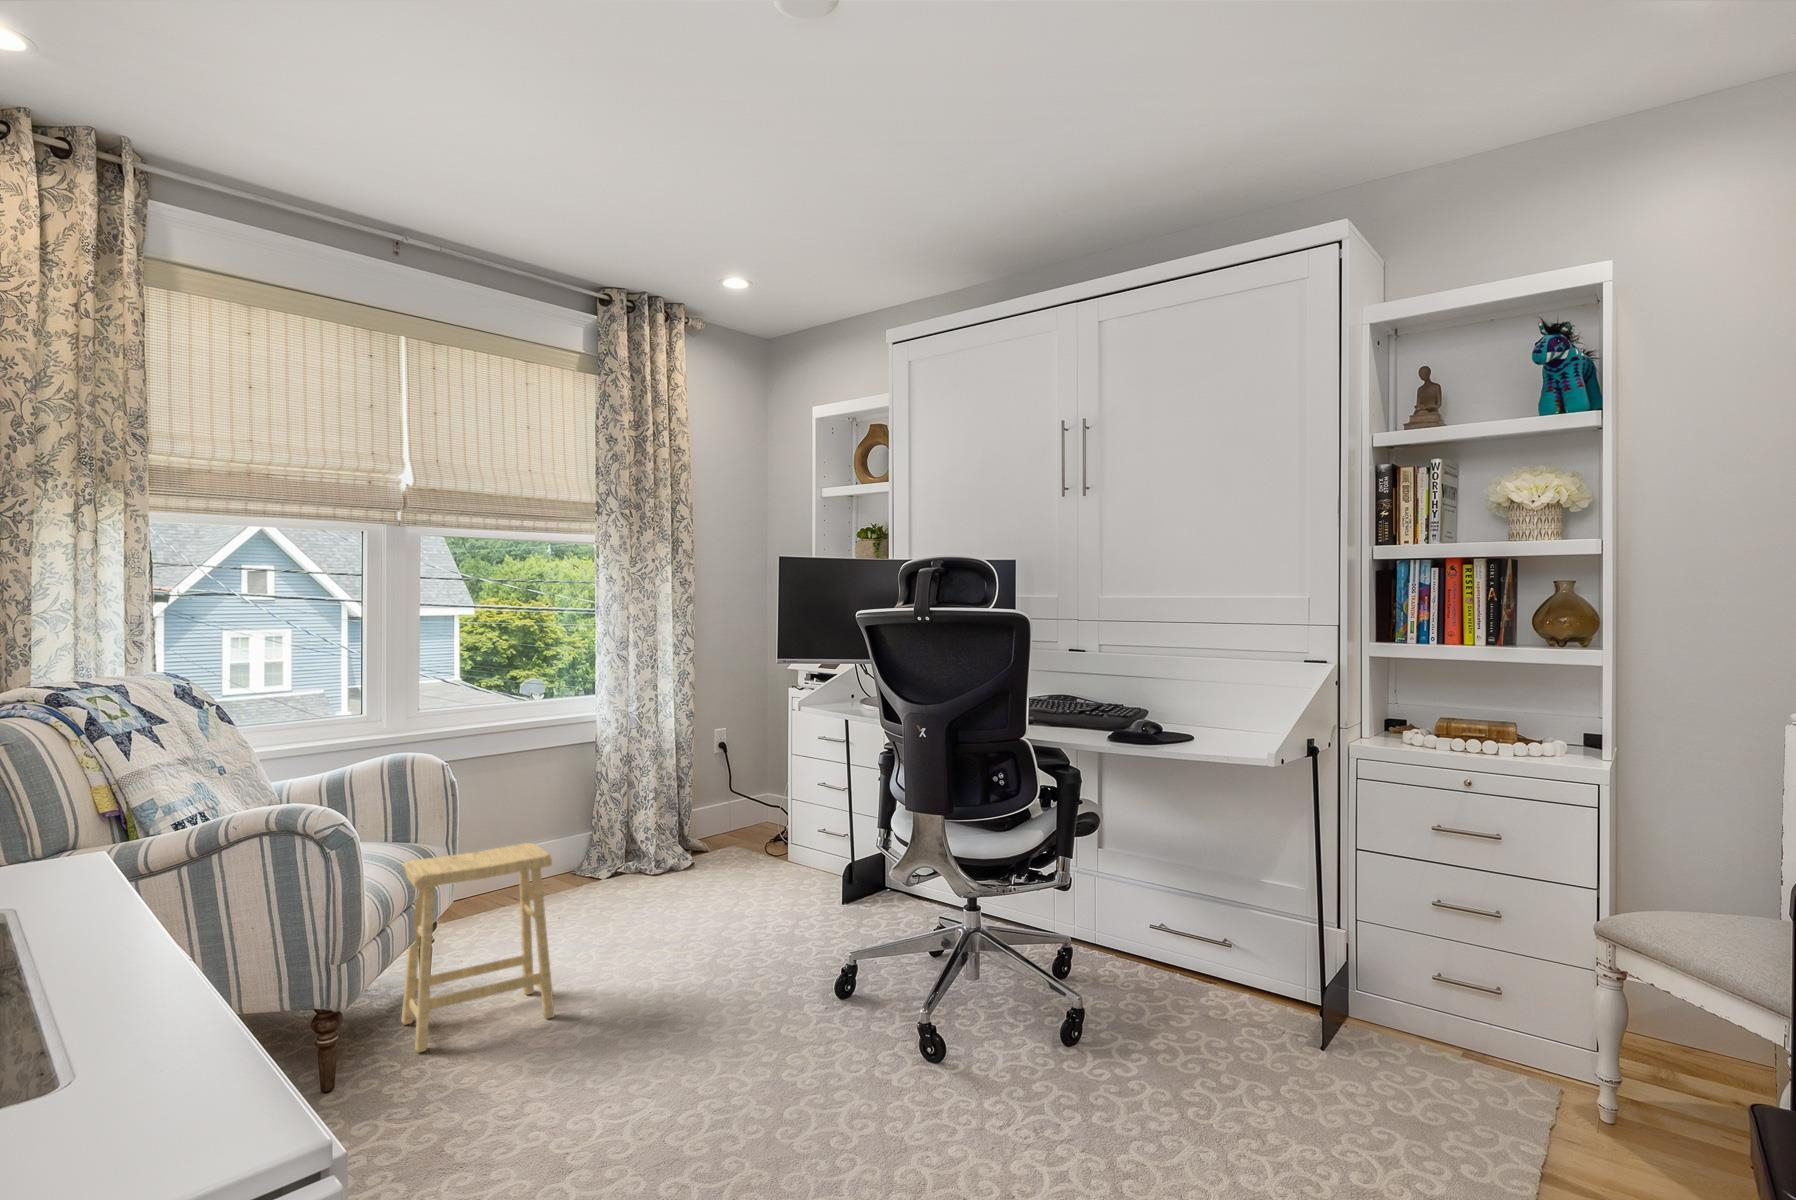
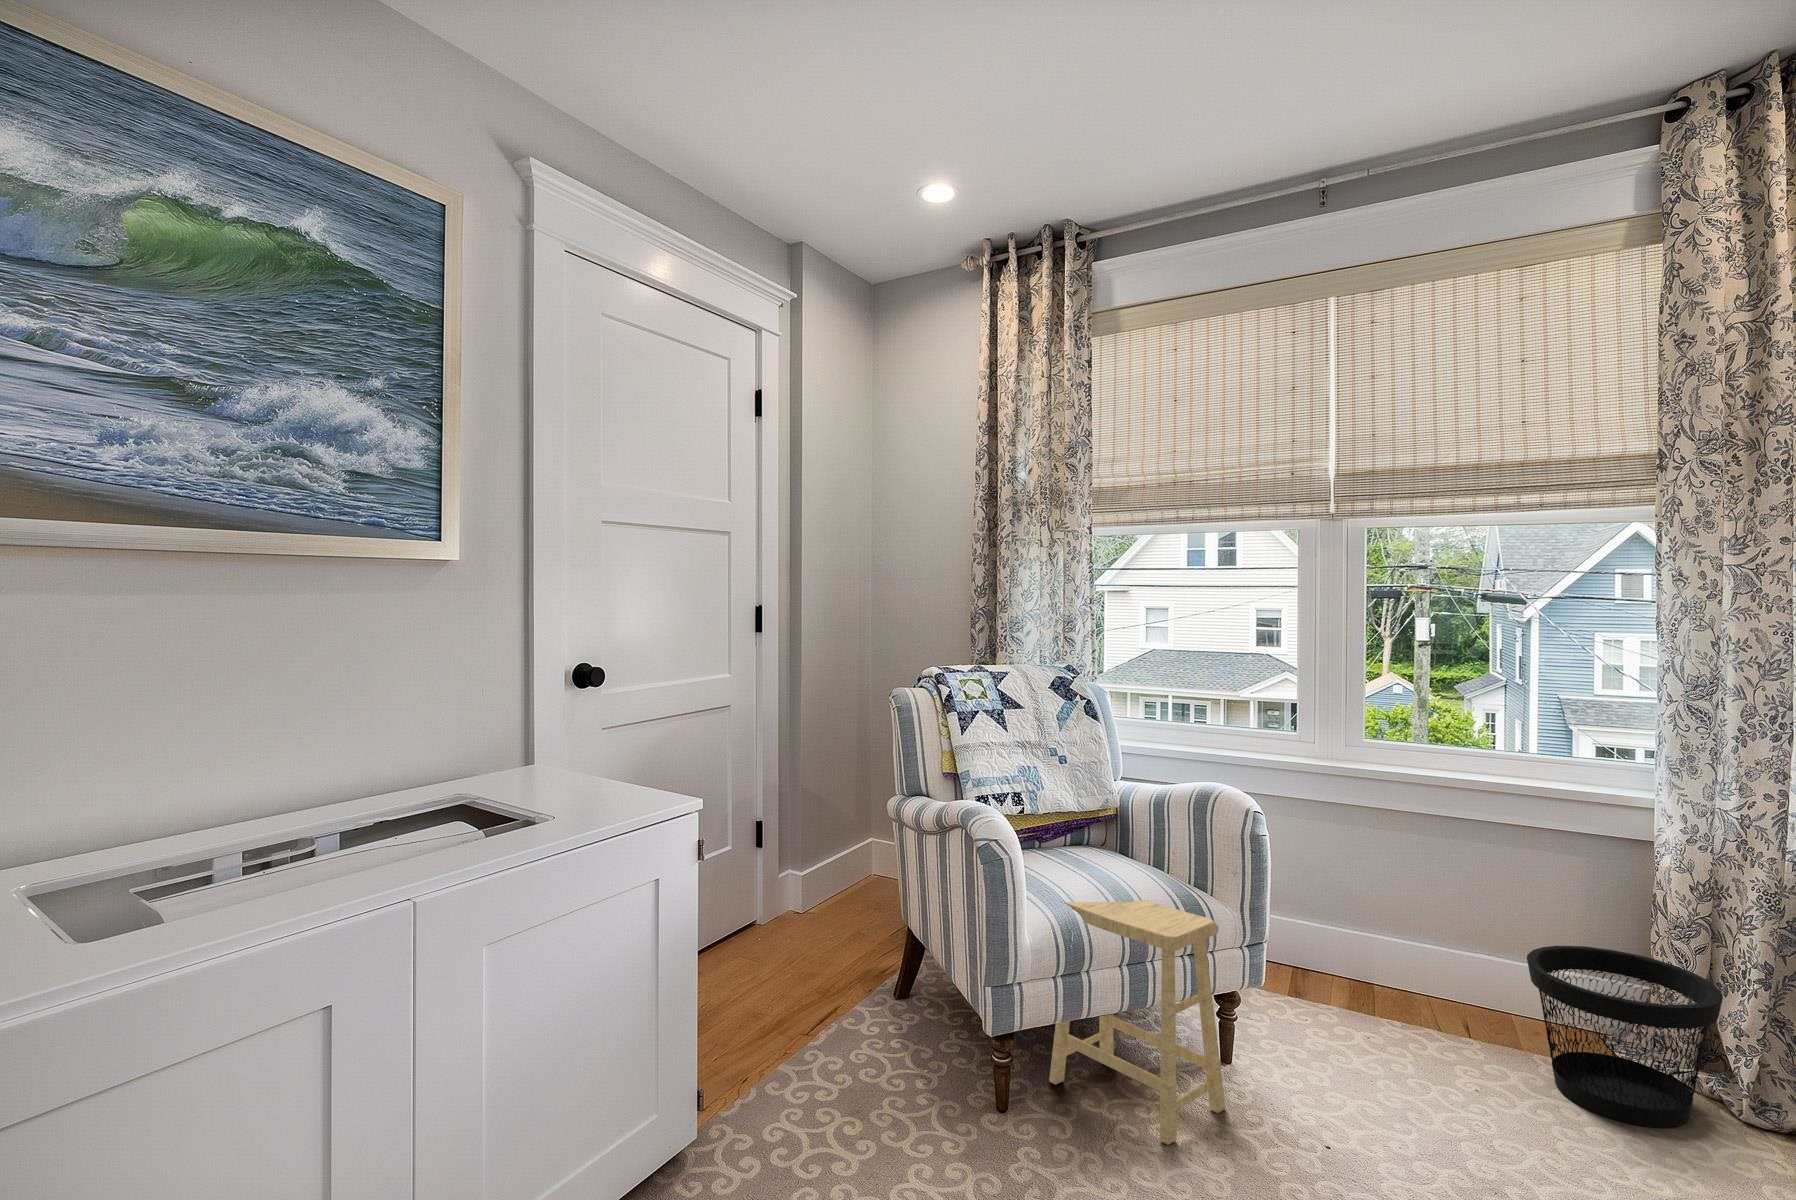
wastebasket: none [575,806,671,899] -> present [1527,946,1723,1128]

